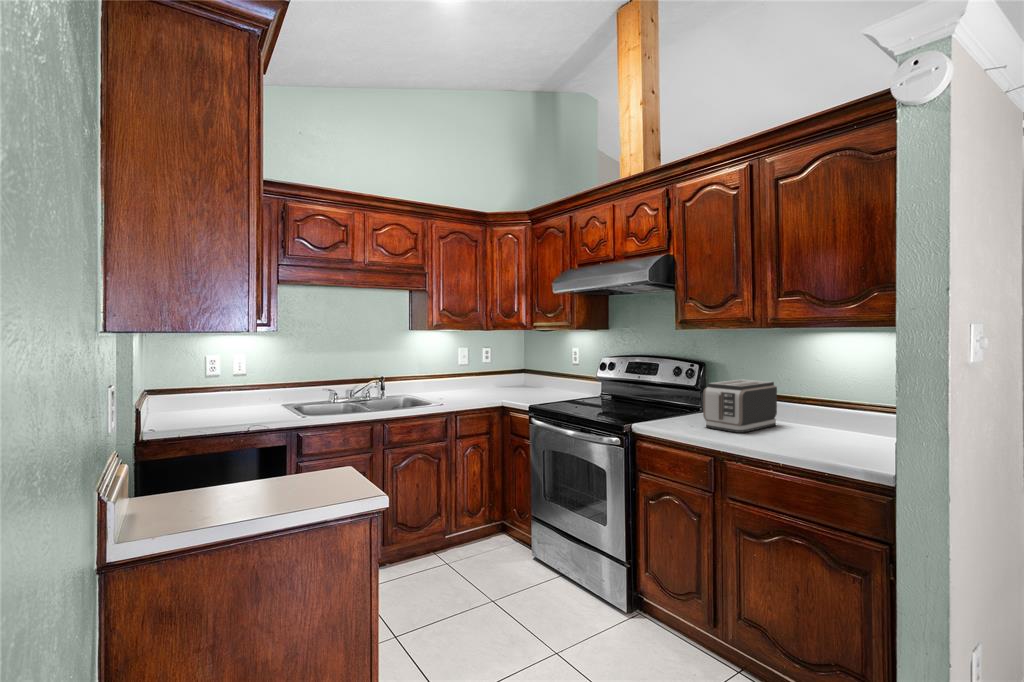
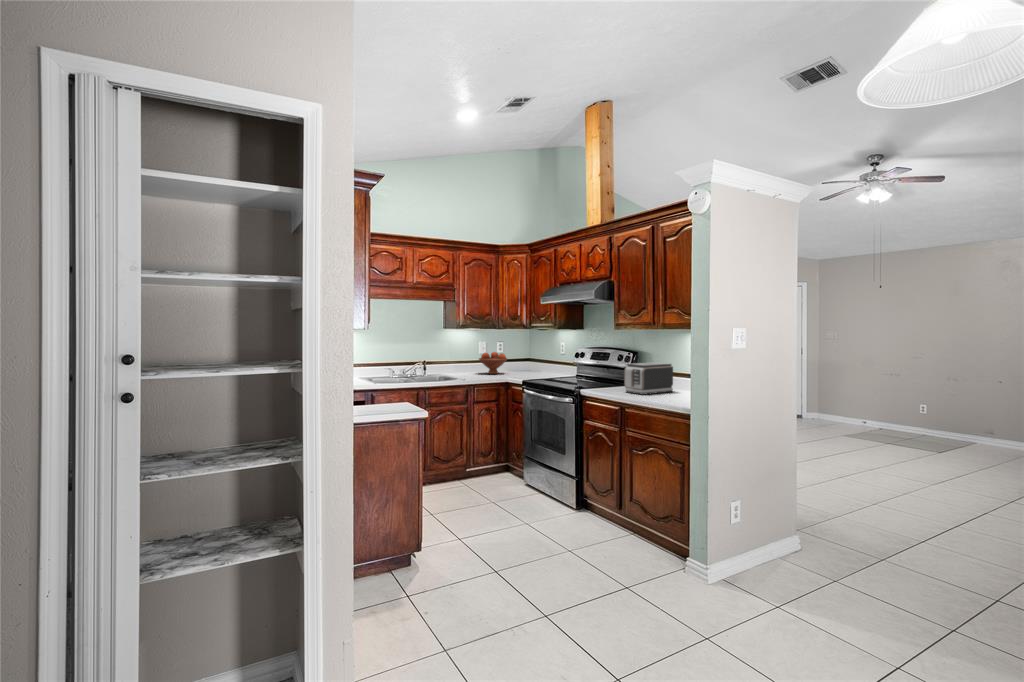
fruit bowl: none [458,362,498,394] -> present [479,352,507,374]

